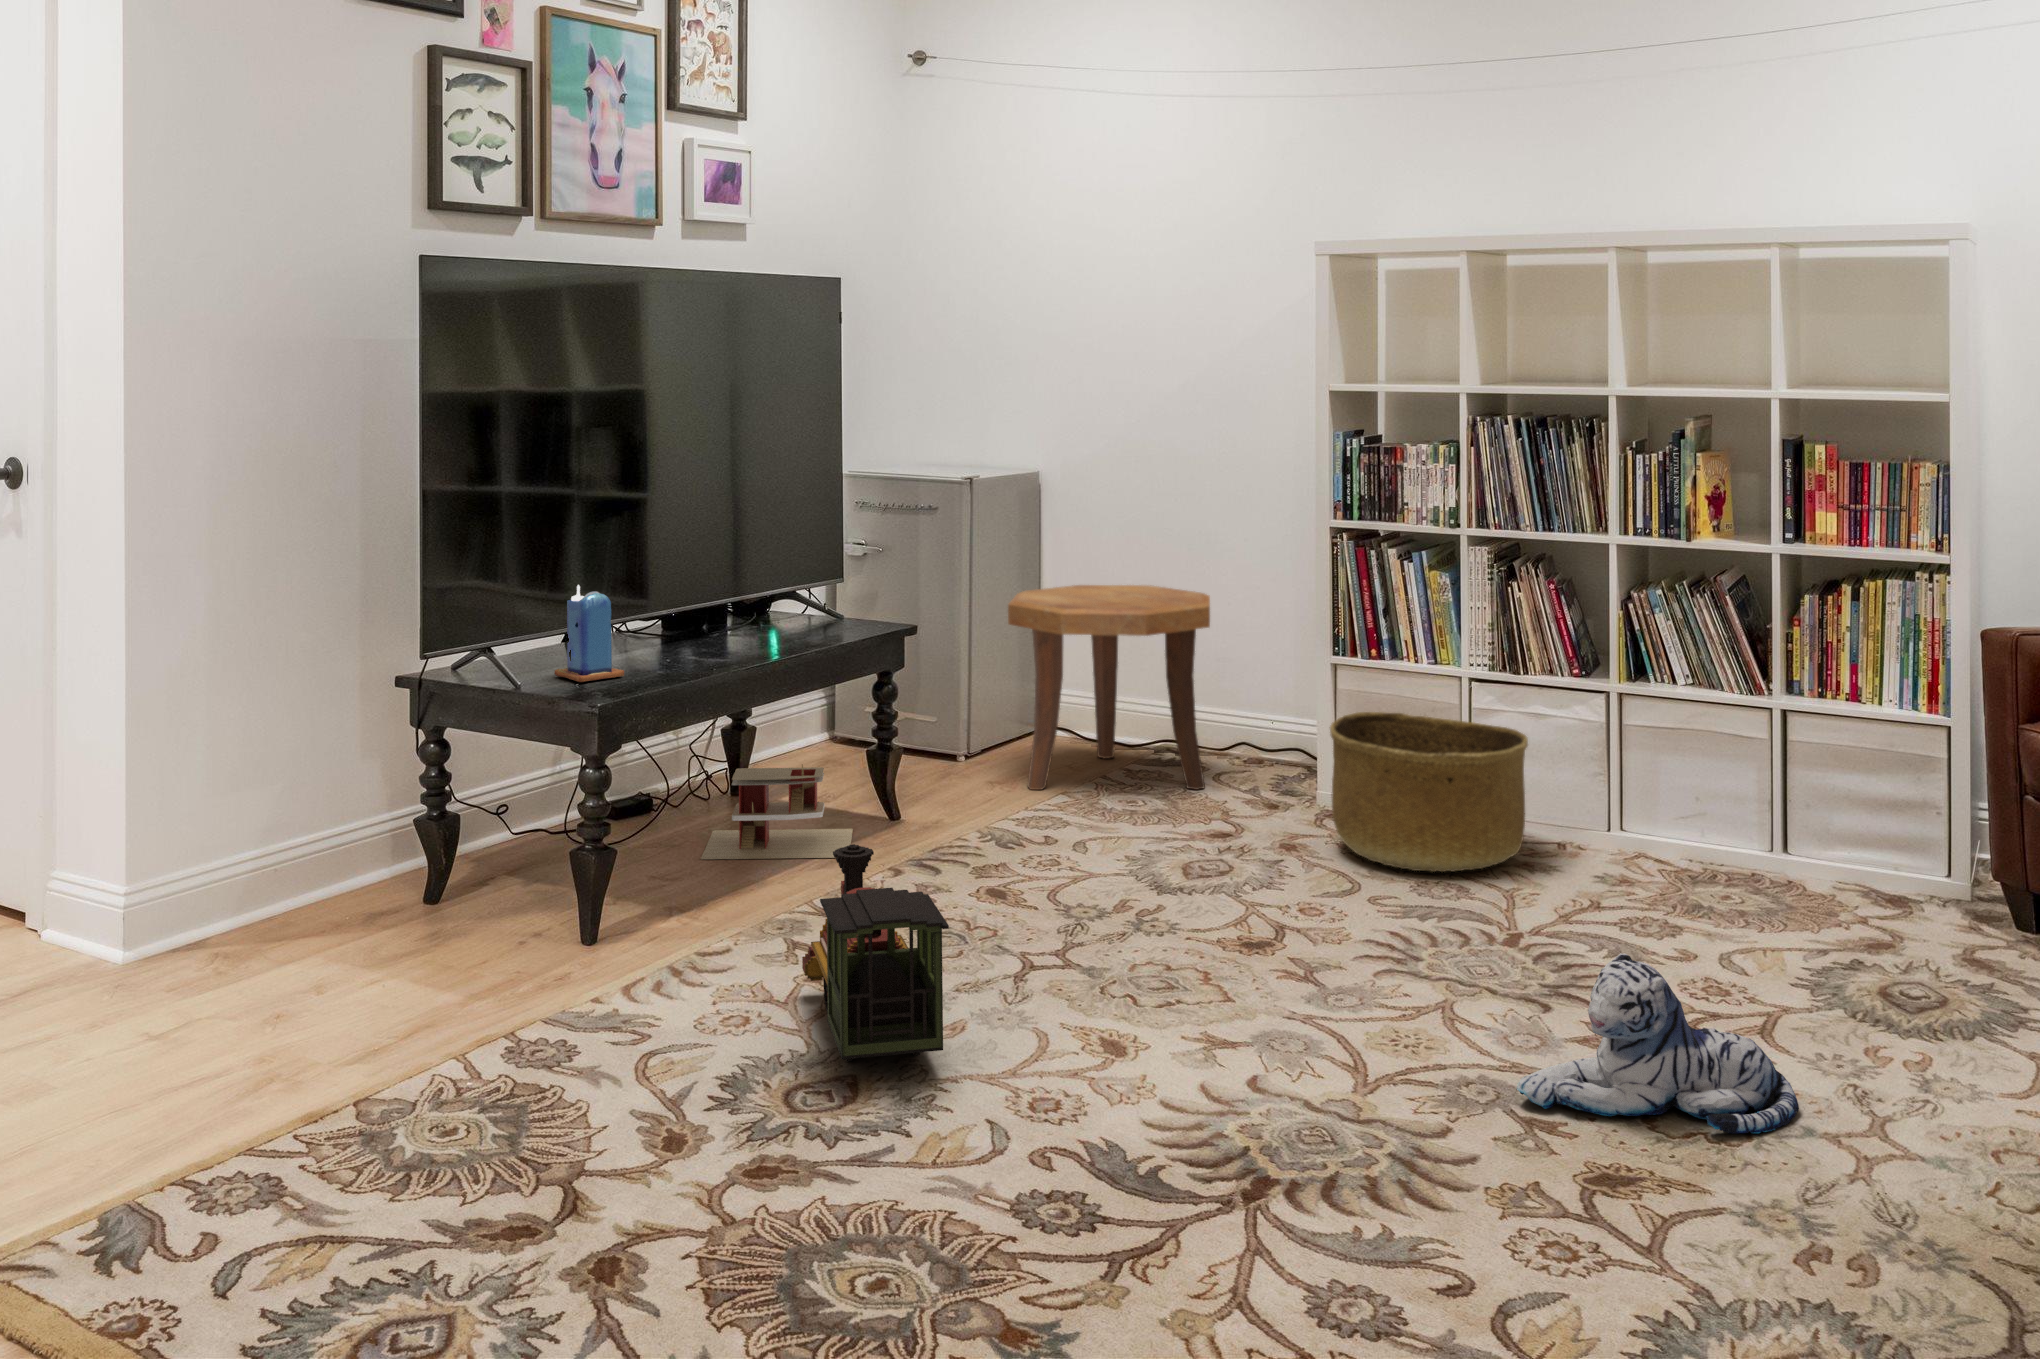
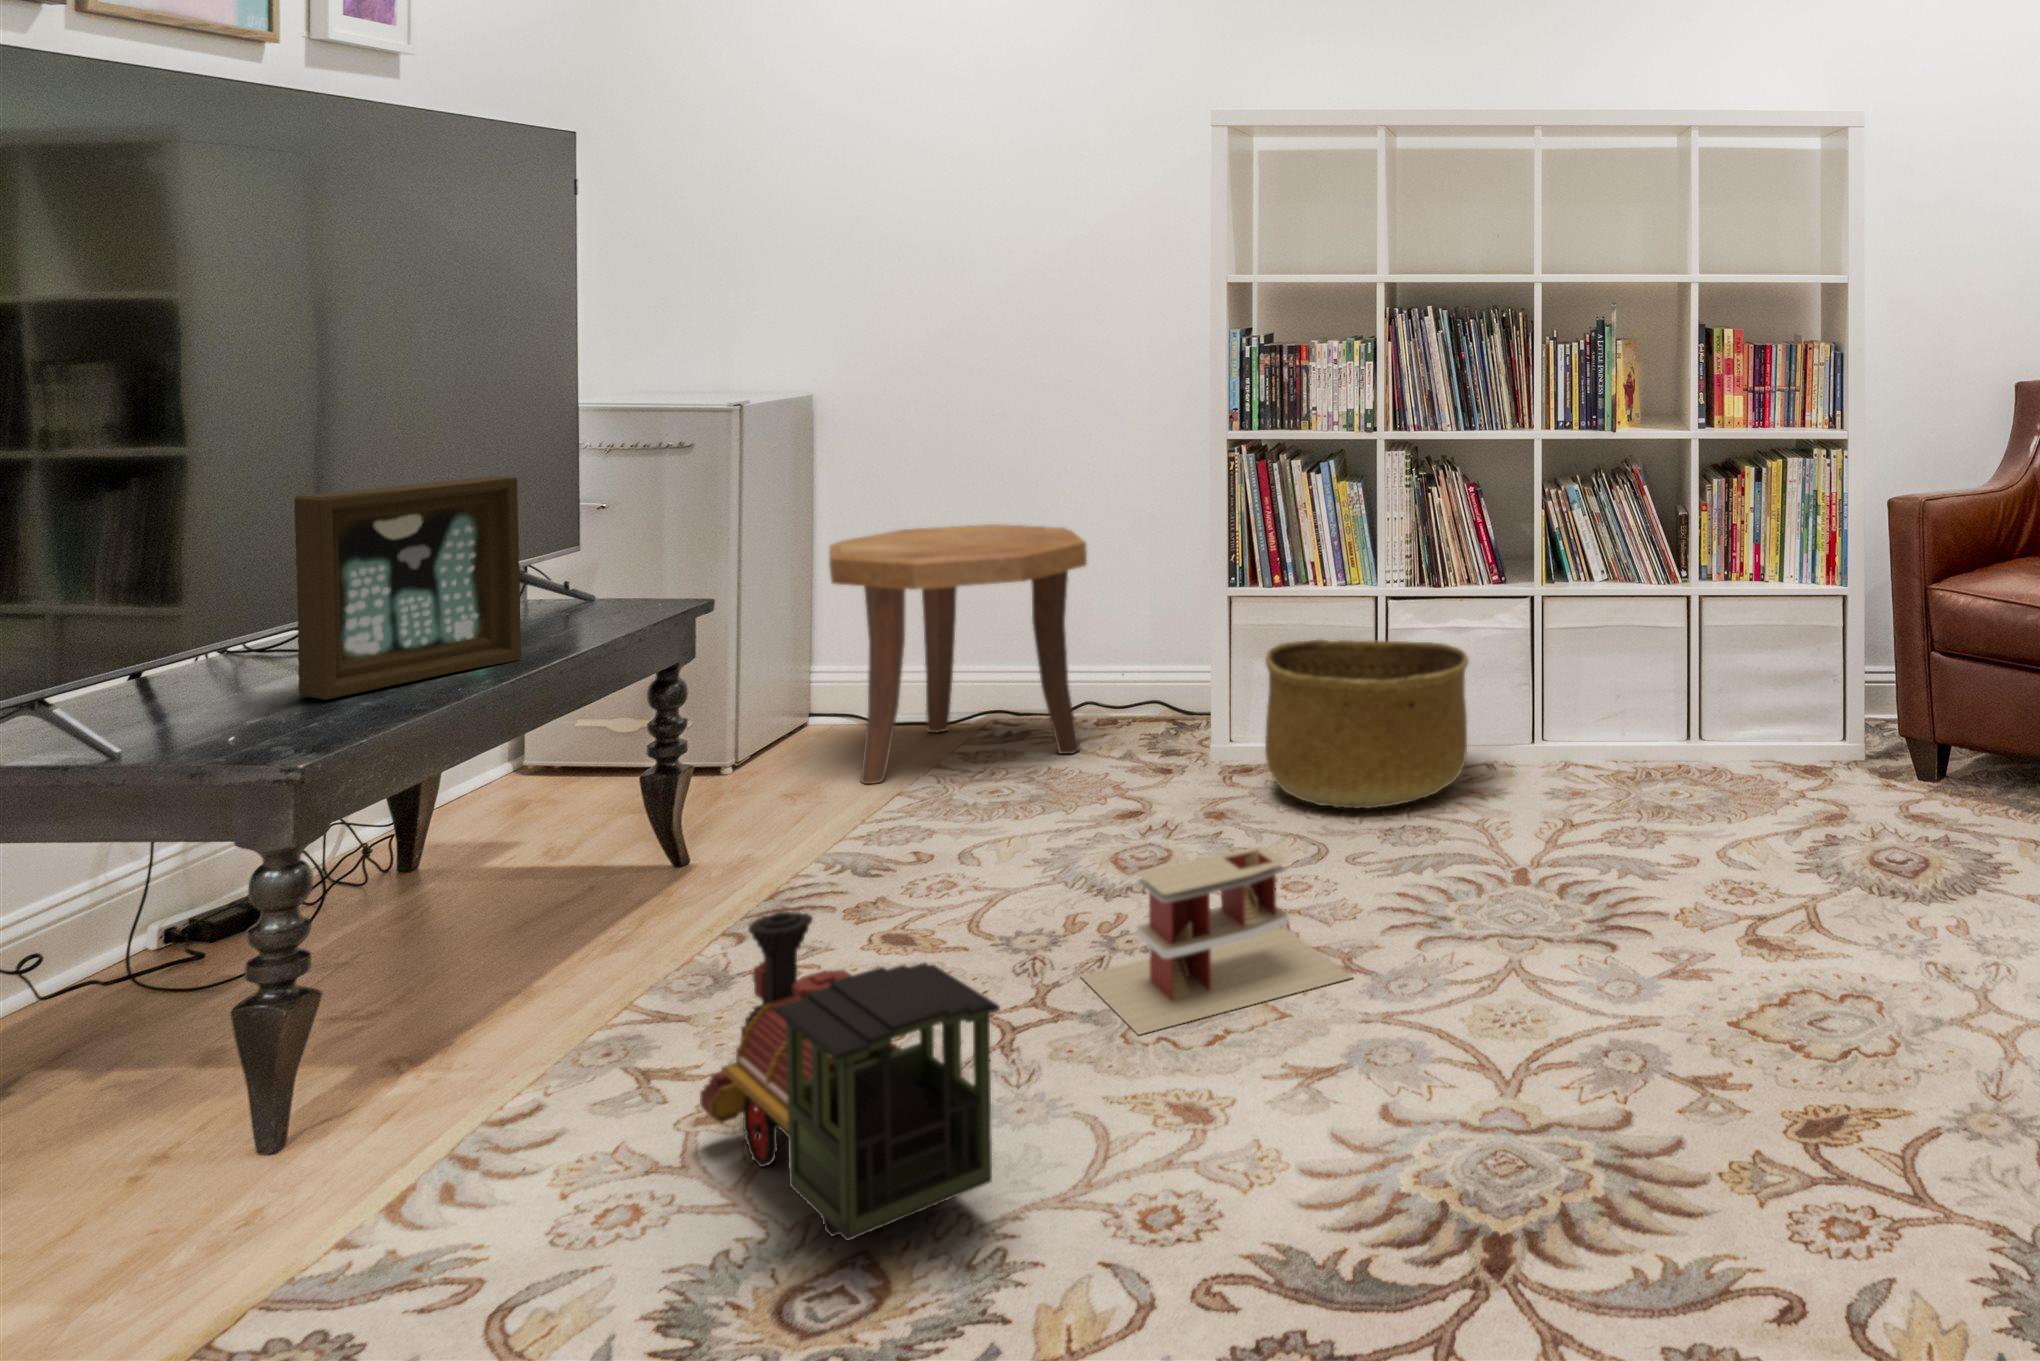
picture frame: none [629,528,759,669] -> present [294,476,522,700]
candle: present [554,585,624,682] -> none [157,579,300,734]
toy house: present [701,764,853,859] -> present [1082,846,1352,1034]
plush toy: present [1516,953,1799,1134] -> none [1667,868,1907,1056]

